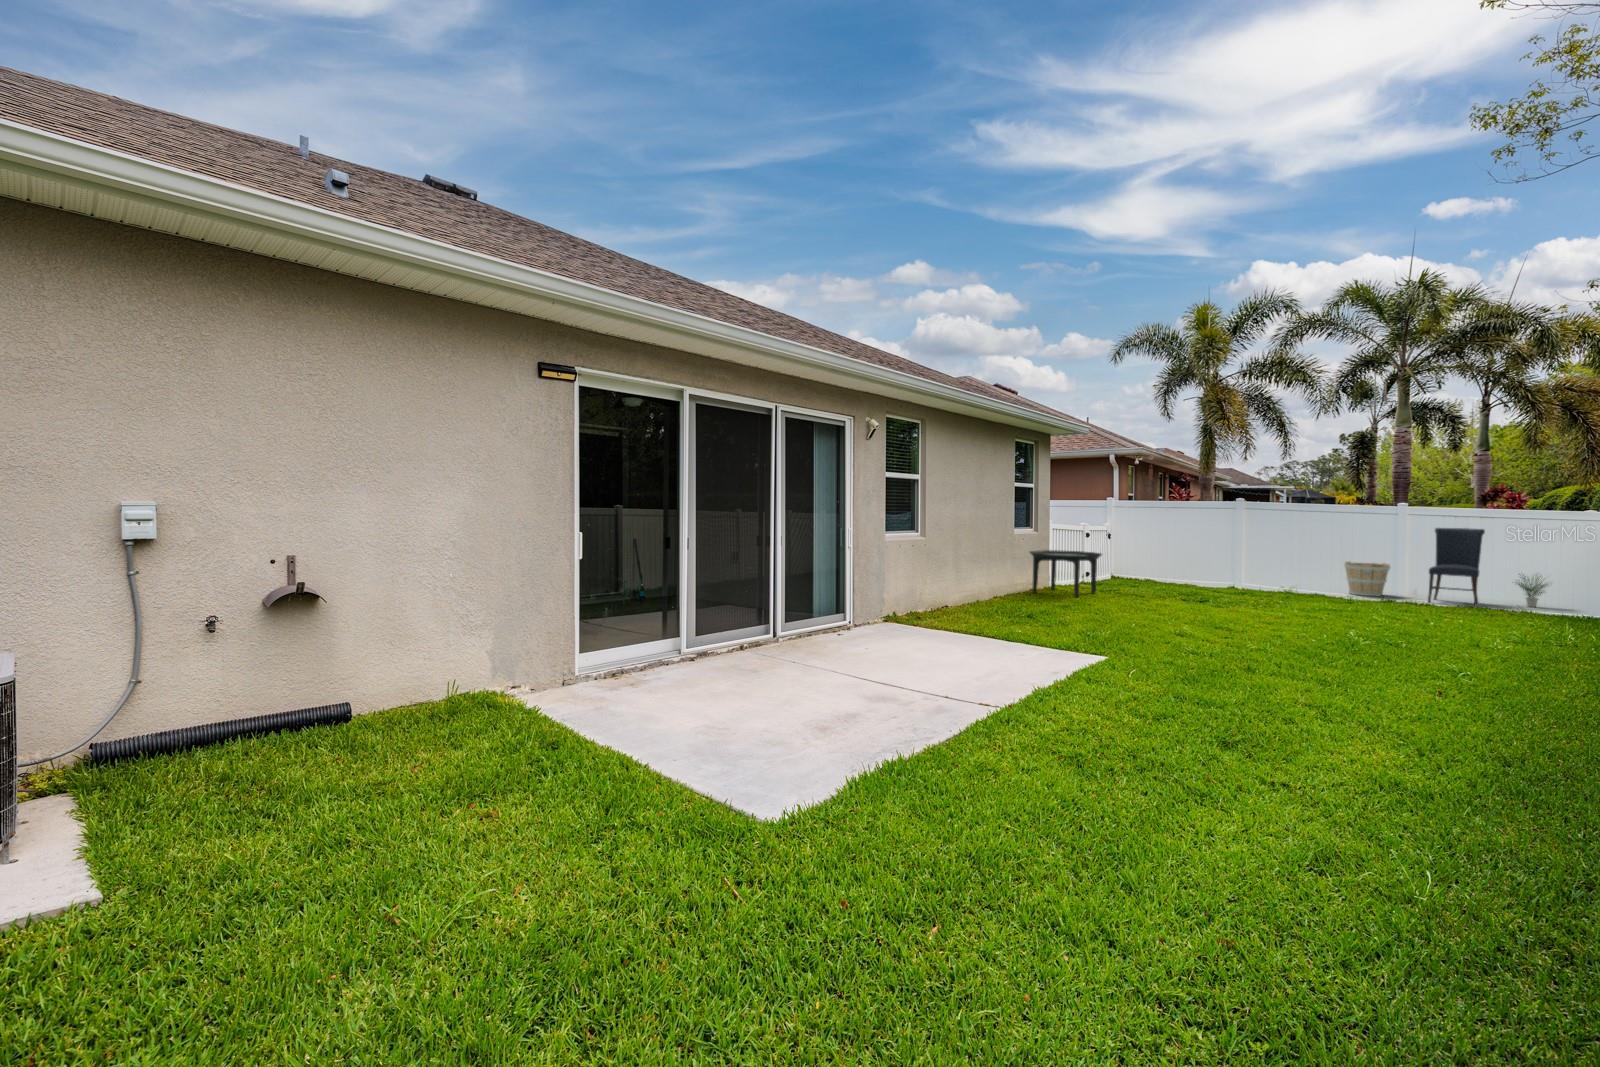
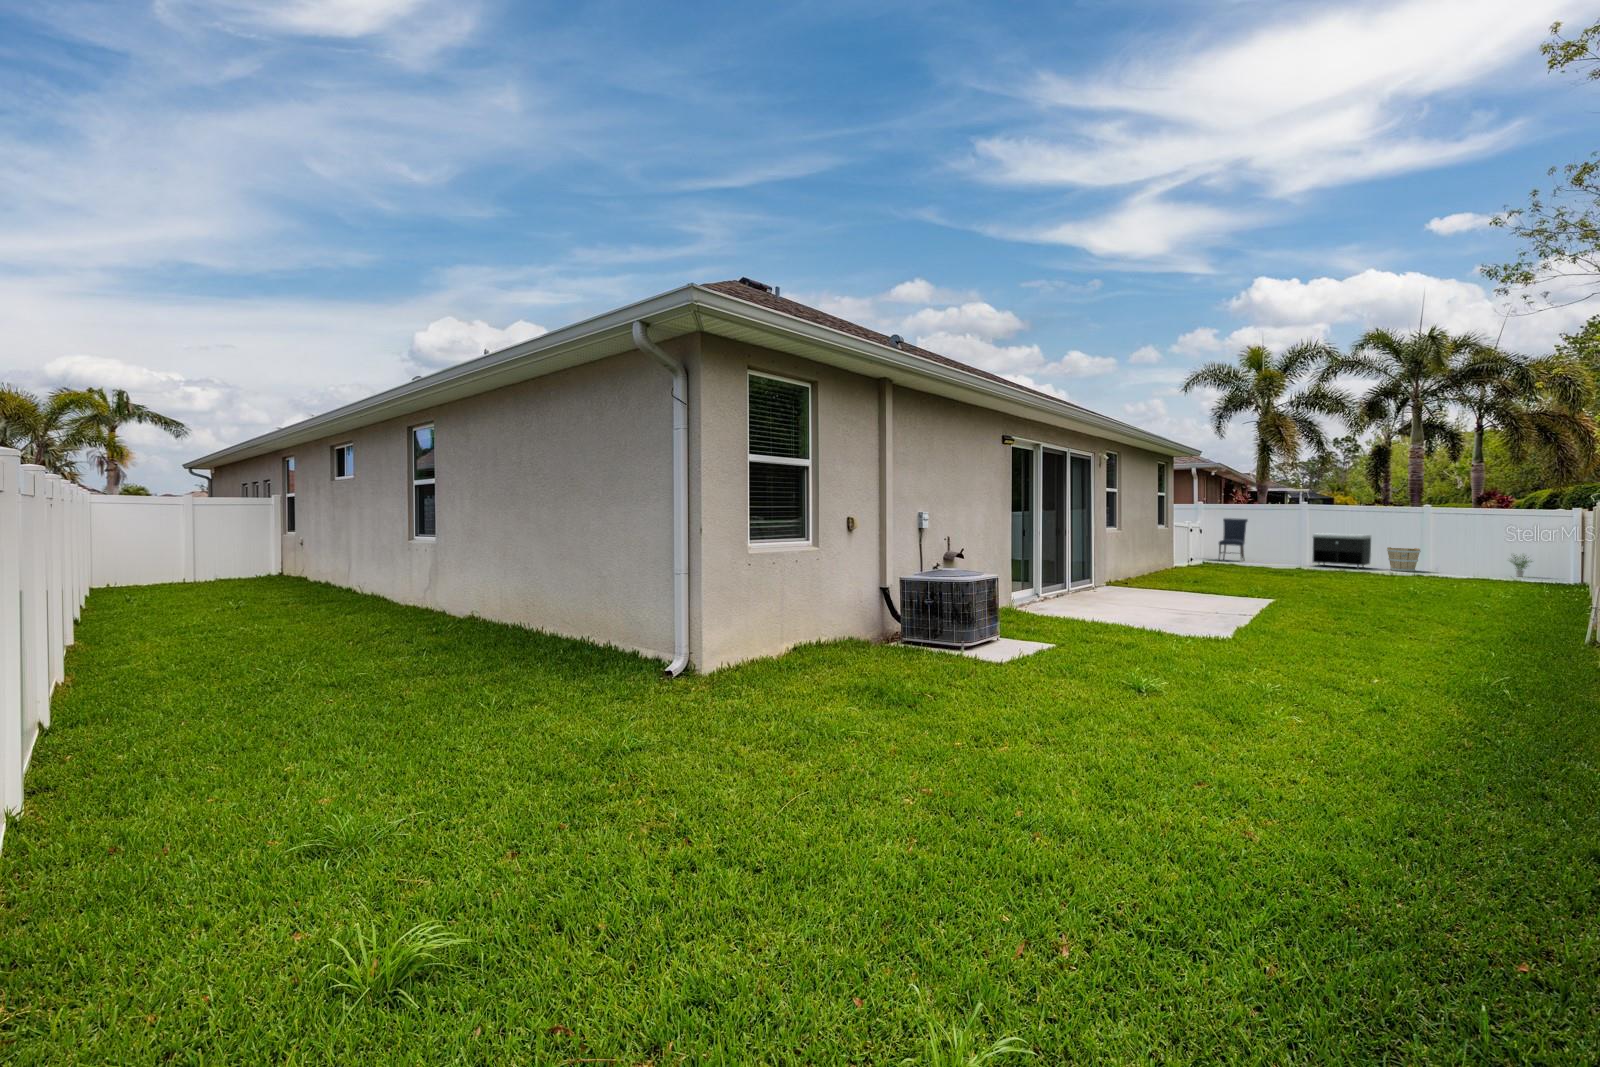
chair: present [1428,528,1485,606] -> present [1219,518,1248,560]
storage bench: none [1245,541,1325,591] -> present [1312,533,1371,568]
round table: present [1030,550,1102,597] -> none [1164,540,1220,573]

